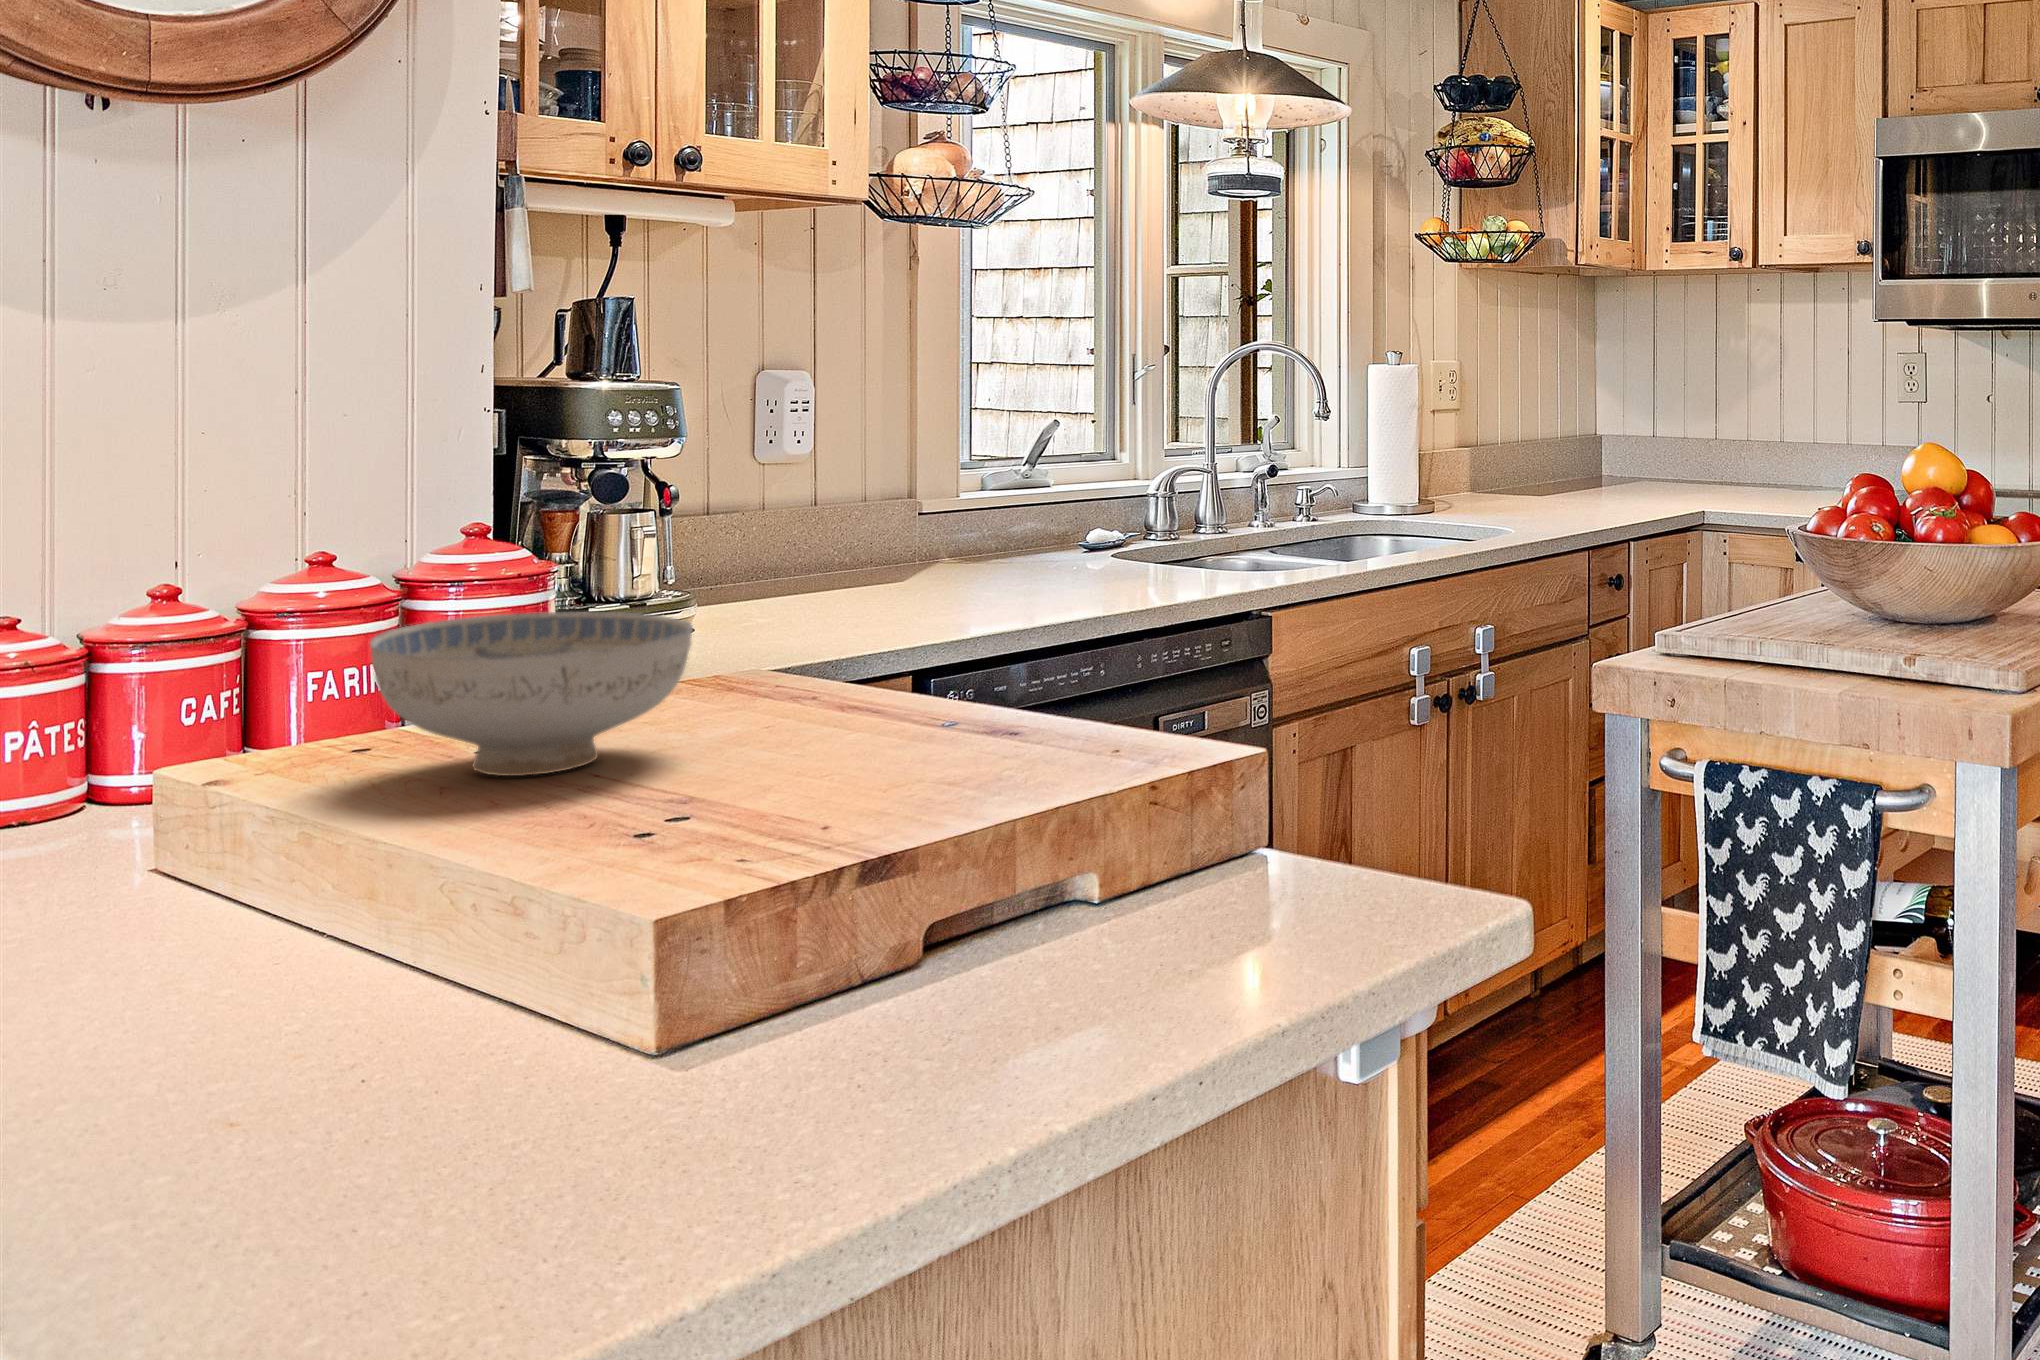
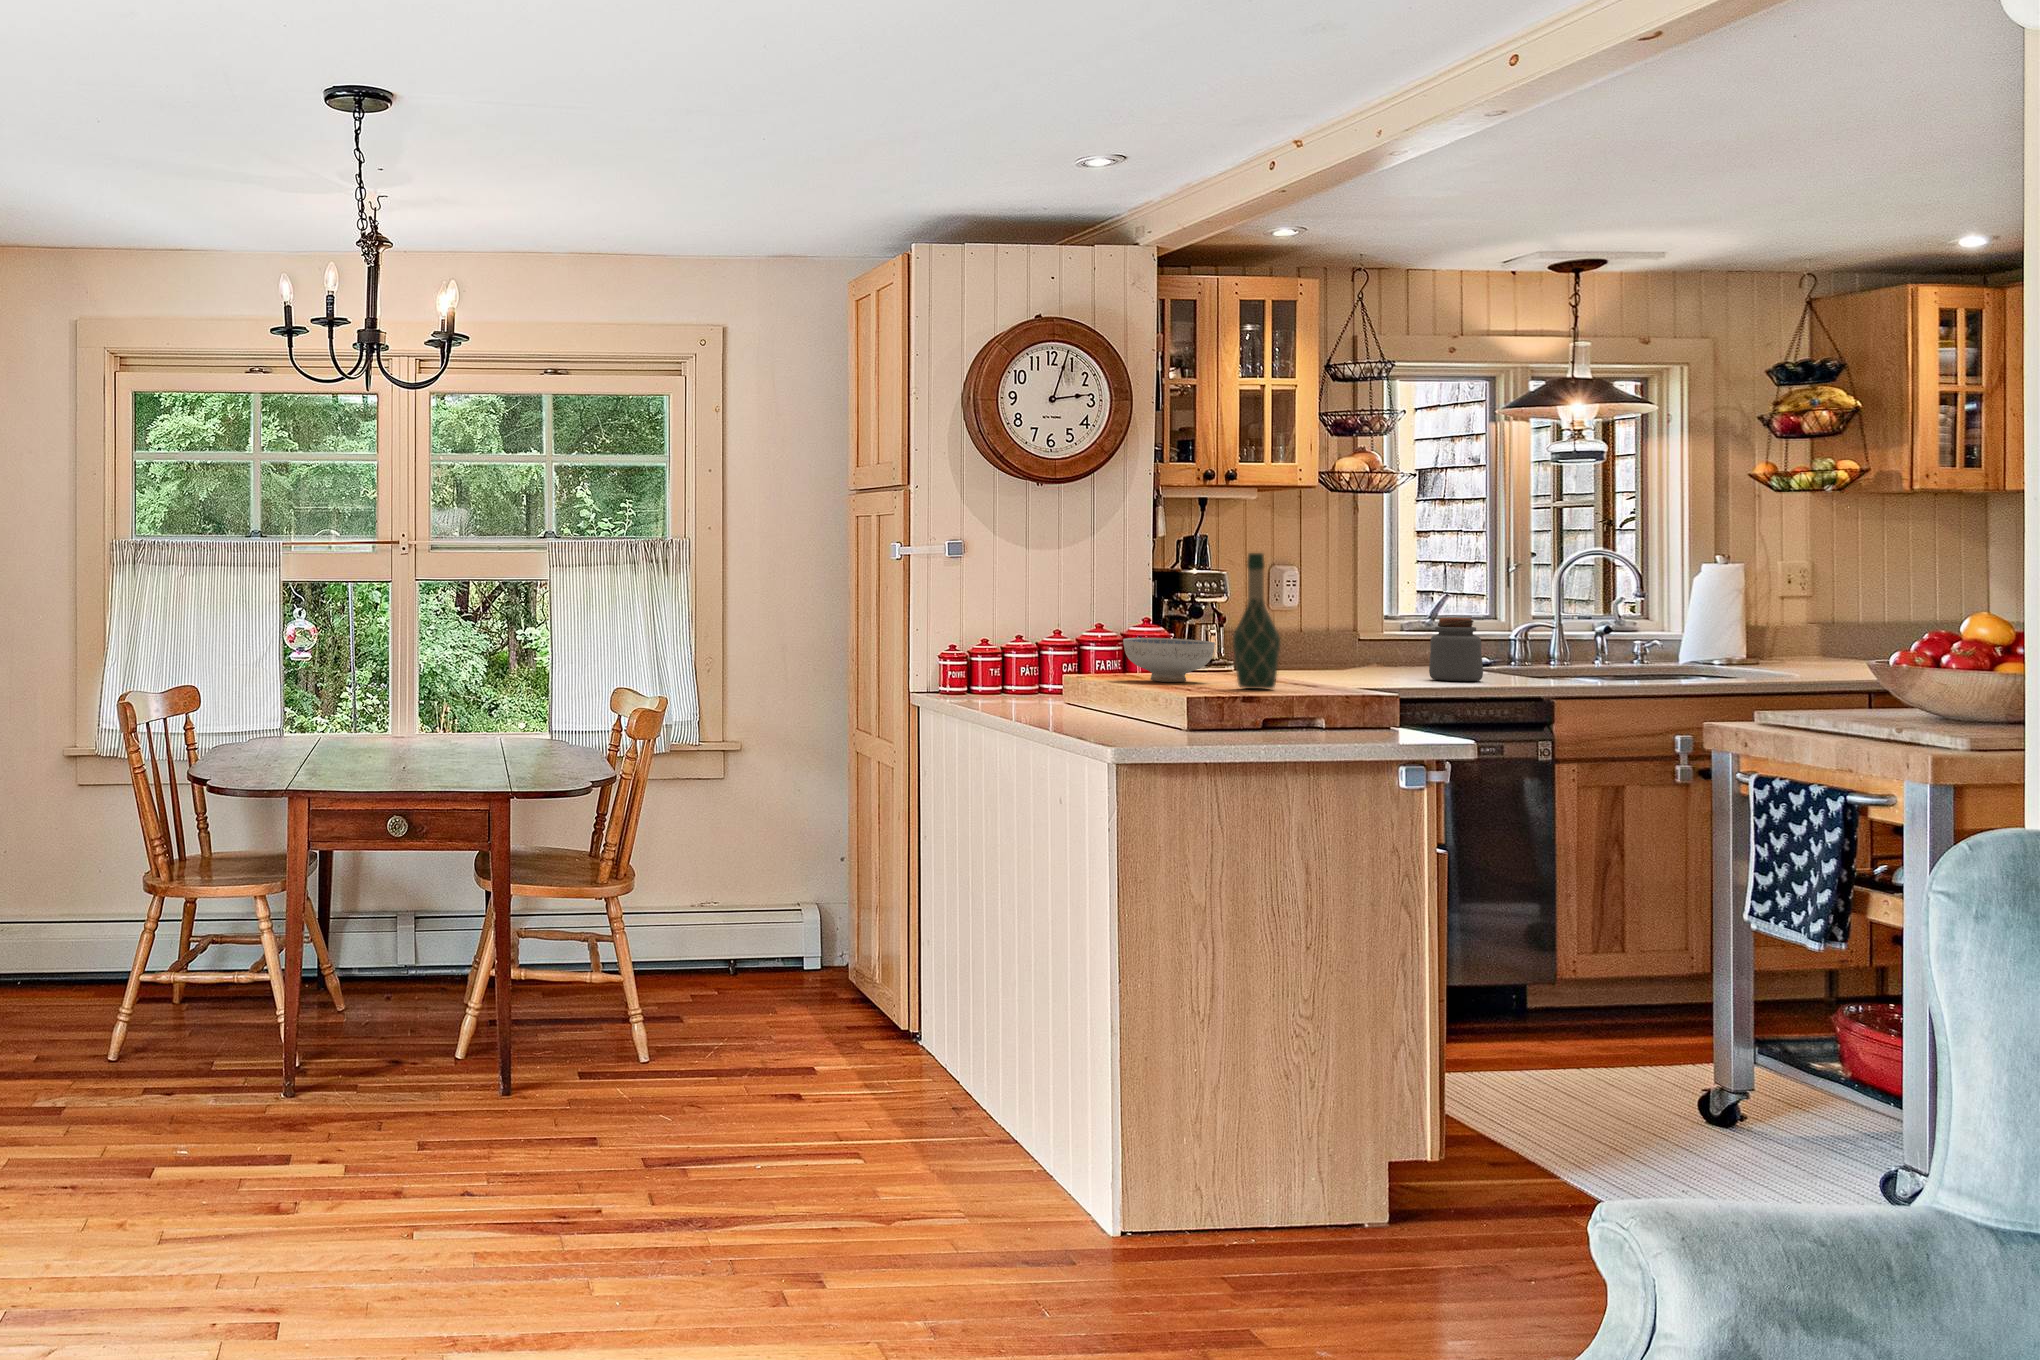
wine bottle: none [775,344,934,815] -> present [1233,553,1280,689]
jar: none [1072,467,1163,591] -> present [1429,618,1483,681]

